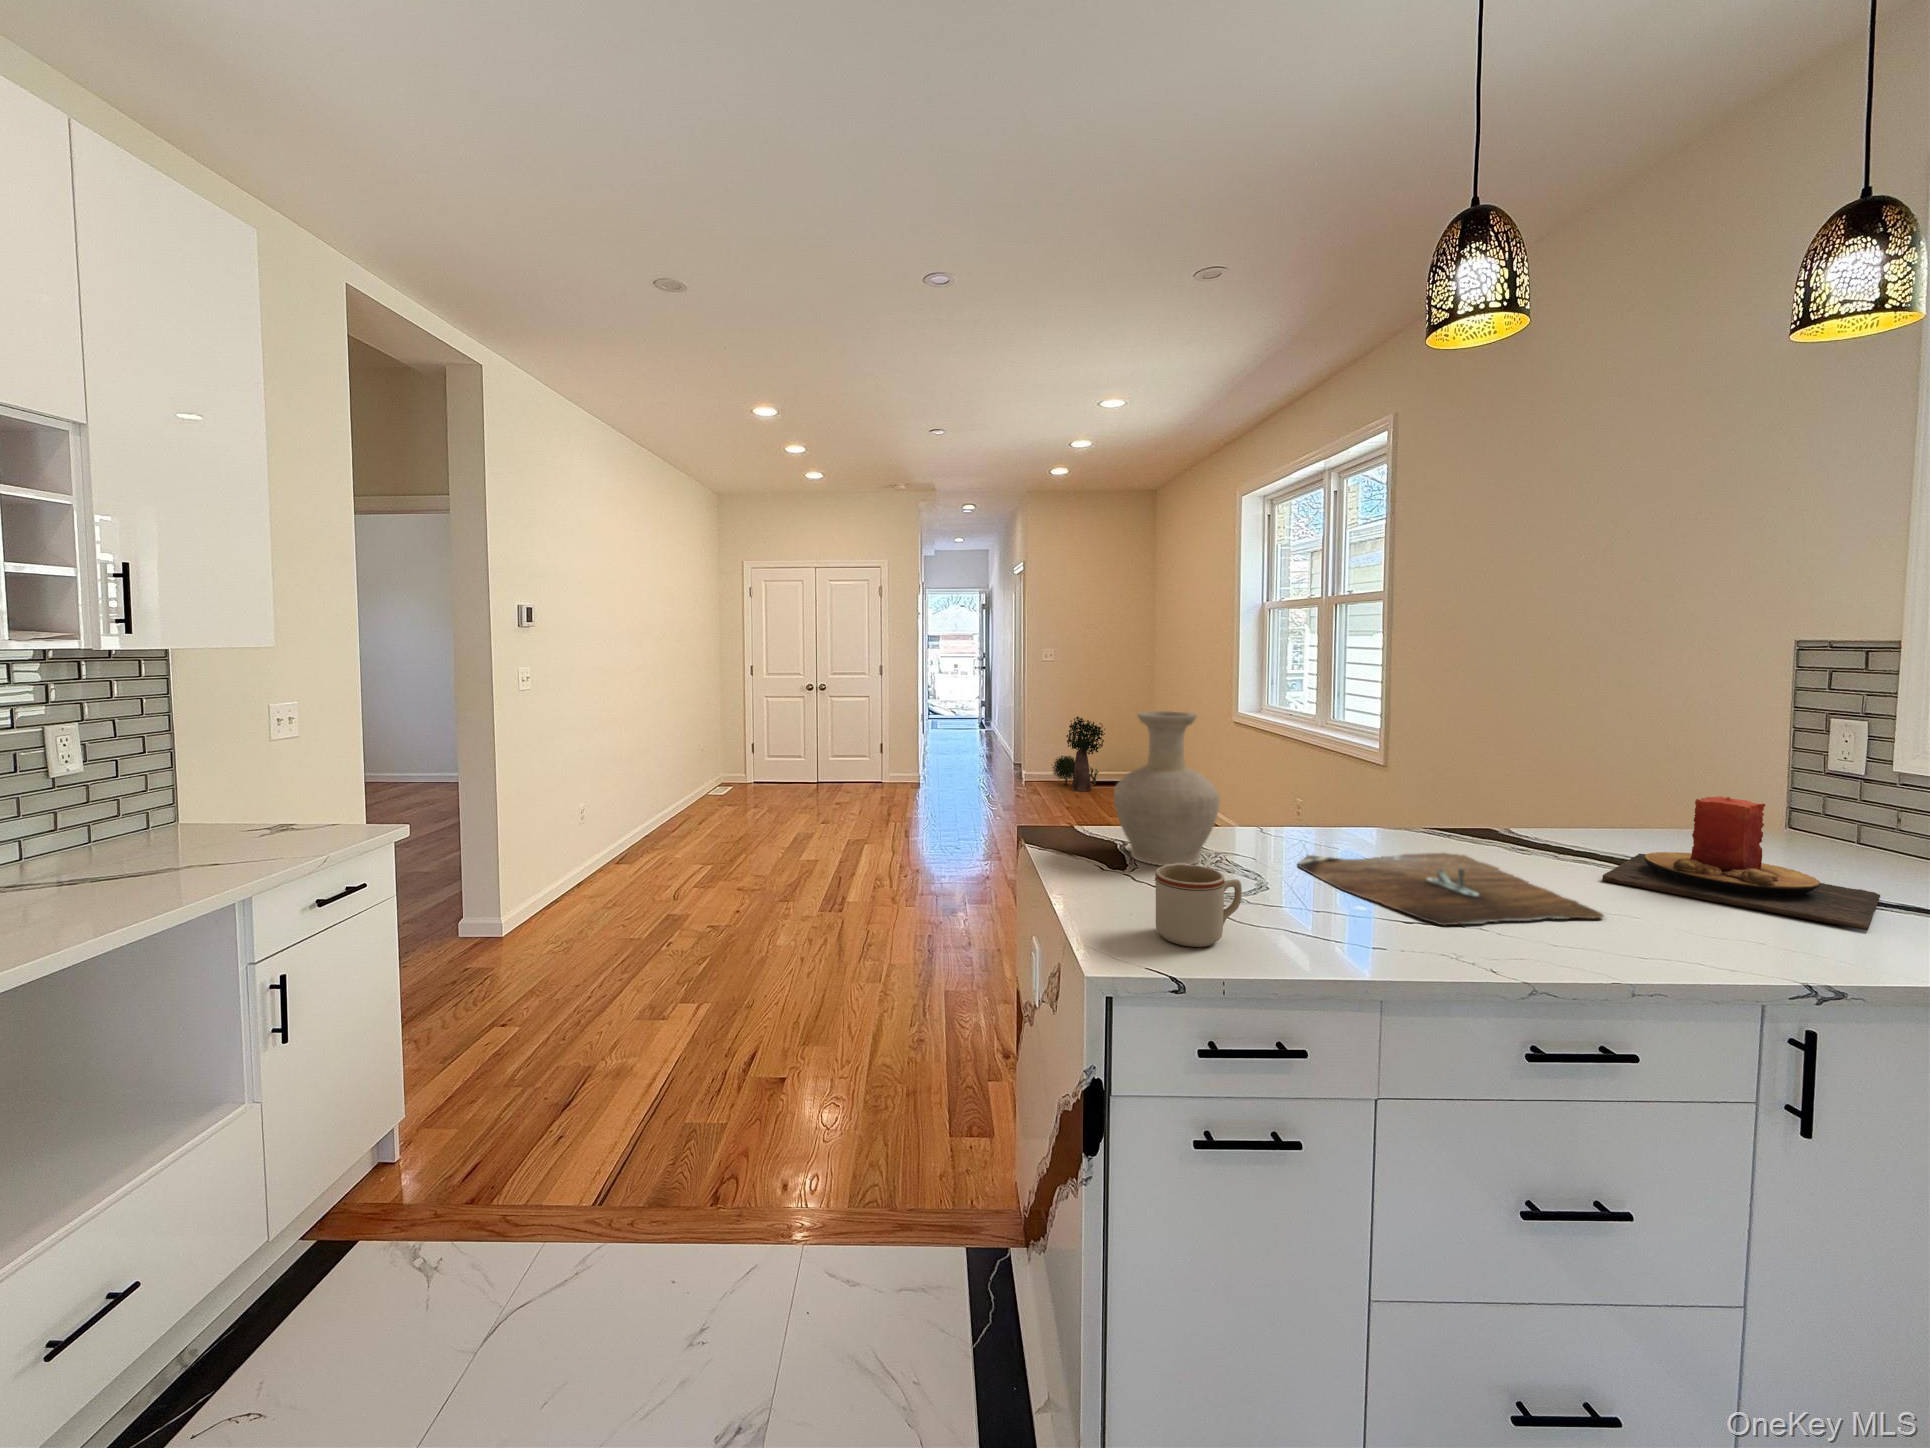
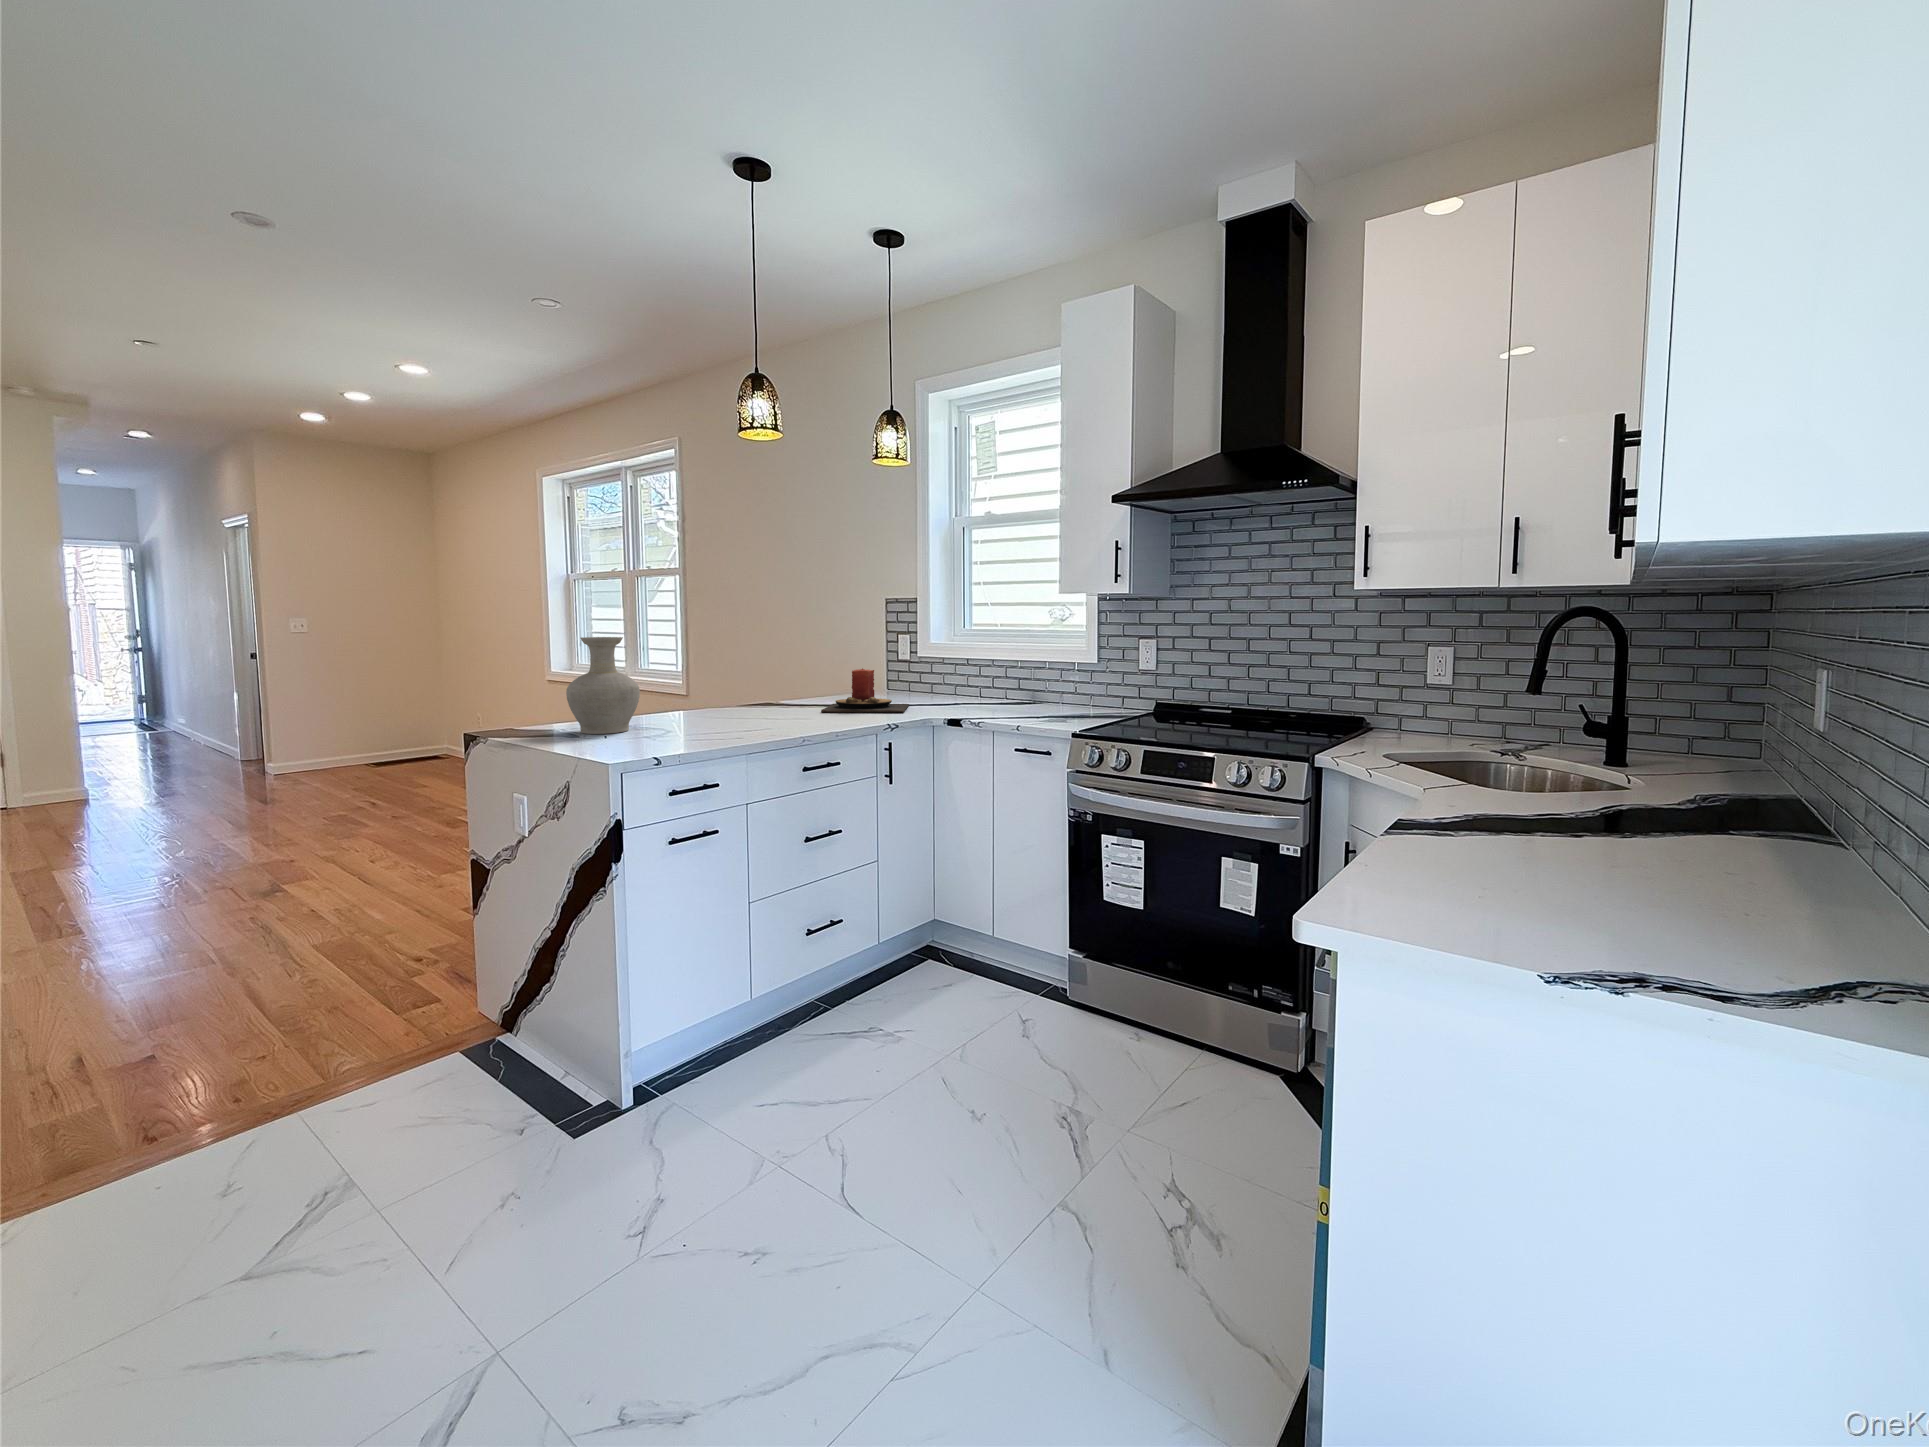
potted plant: present [1052,717,1105,791] -> none [307,695,384,778]
cutting board: present [1299,853,1604,925] -> none [685,709,824,730]
mug: present [1155,864,1242,947] -> none [634,711,680,750]

